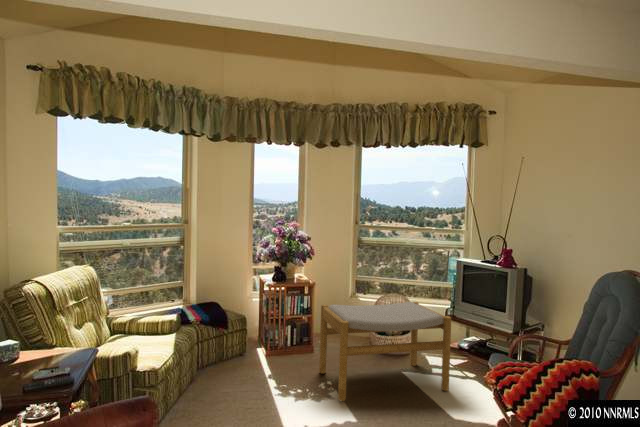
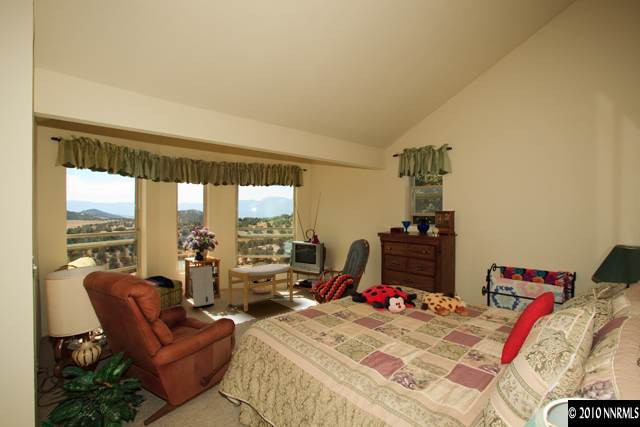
air purifier: none [261,294,297,367] -> present [192,266,214,306]

